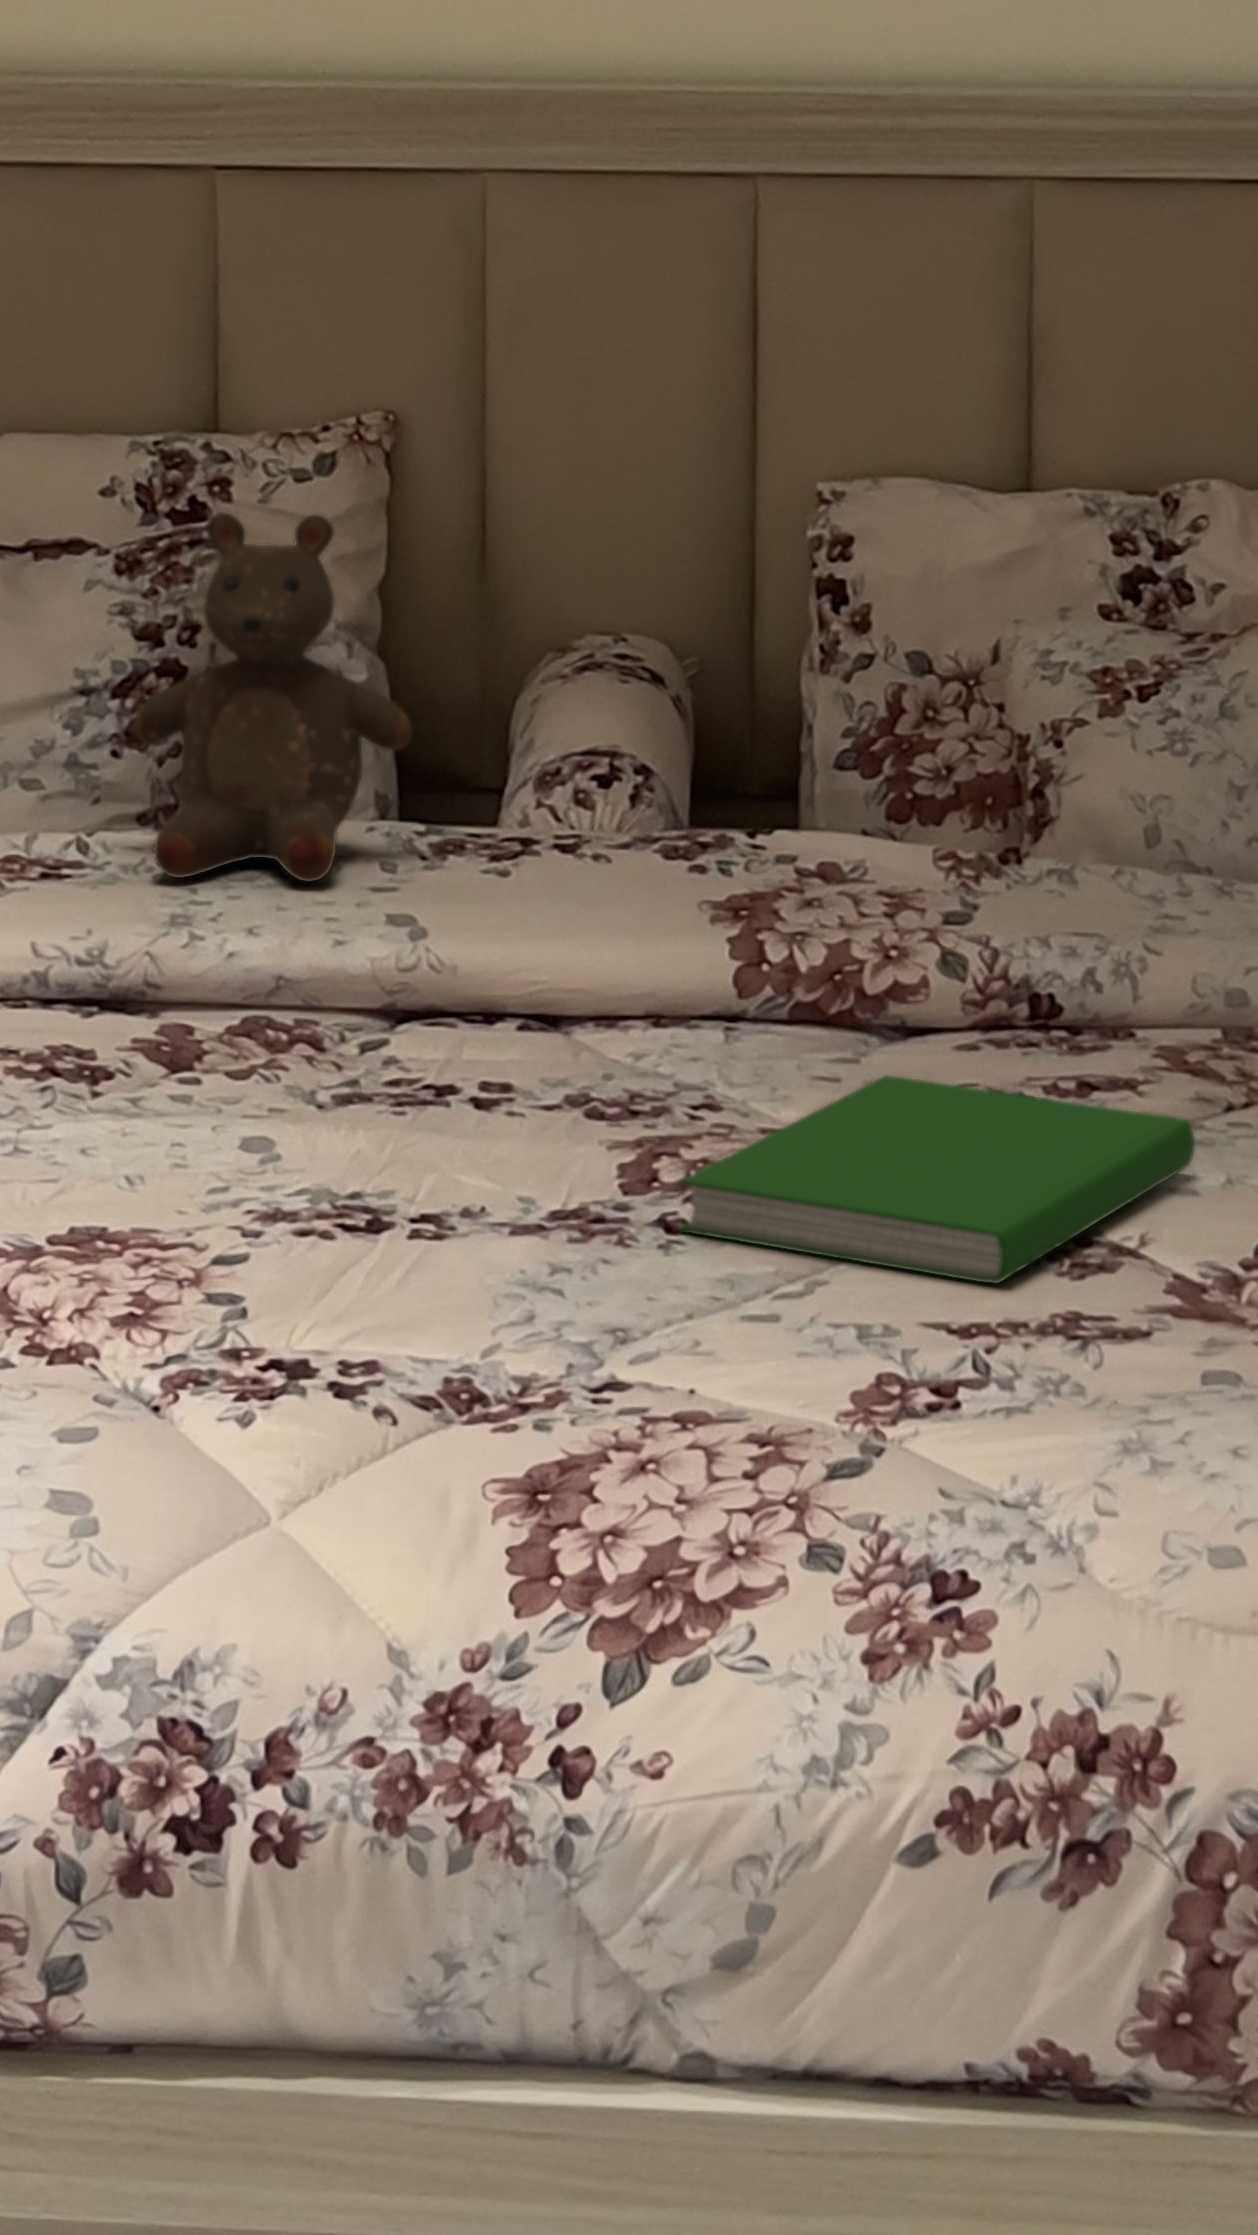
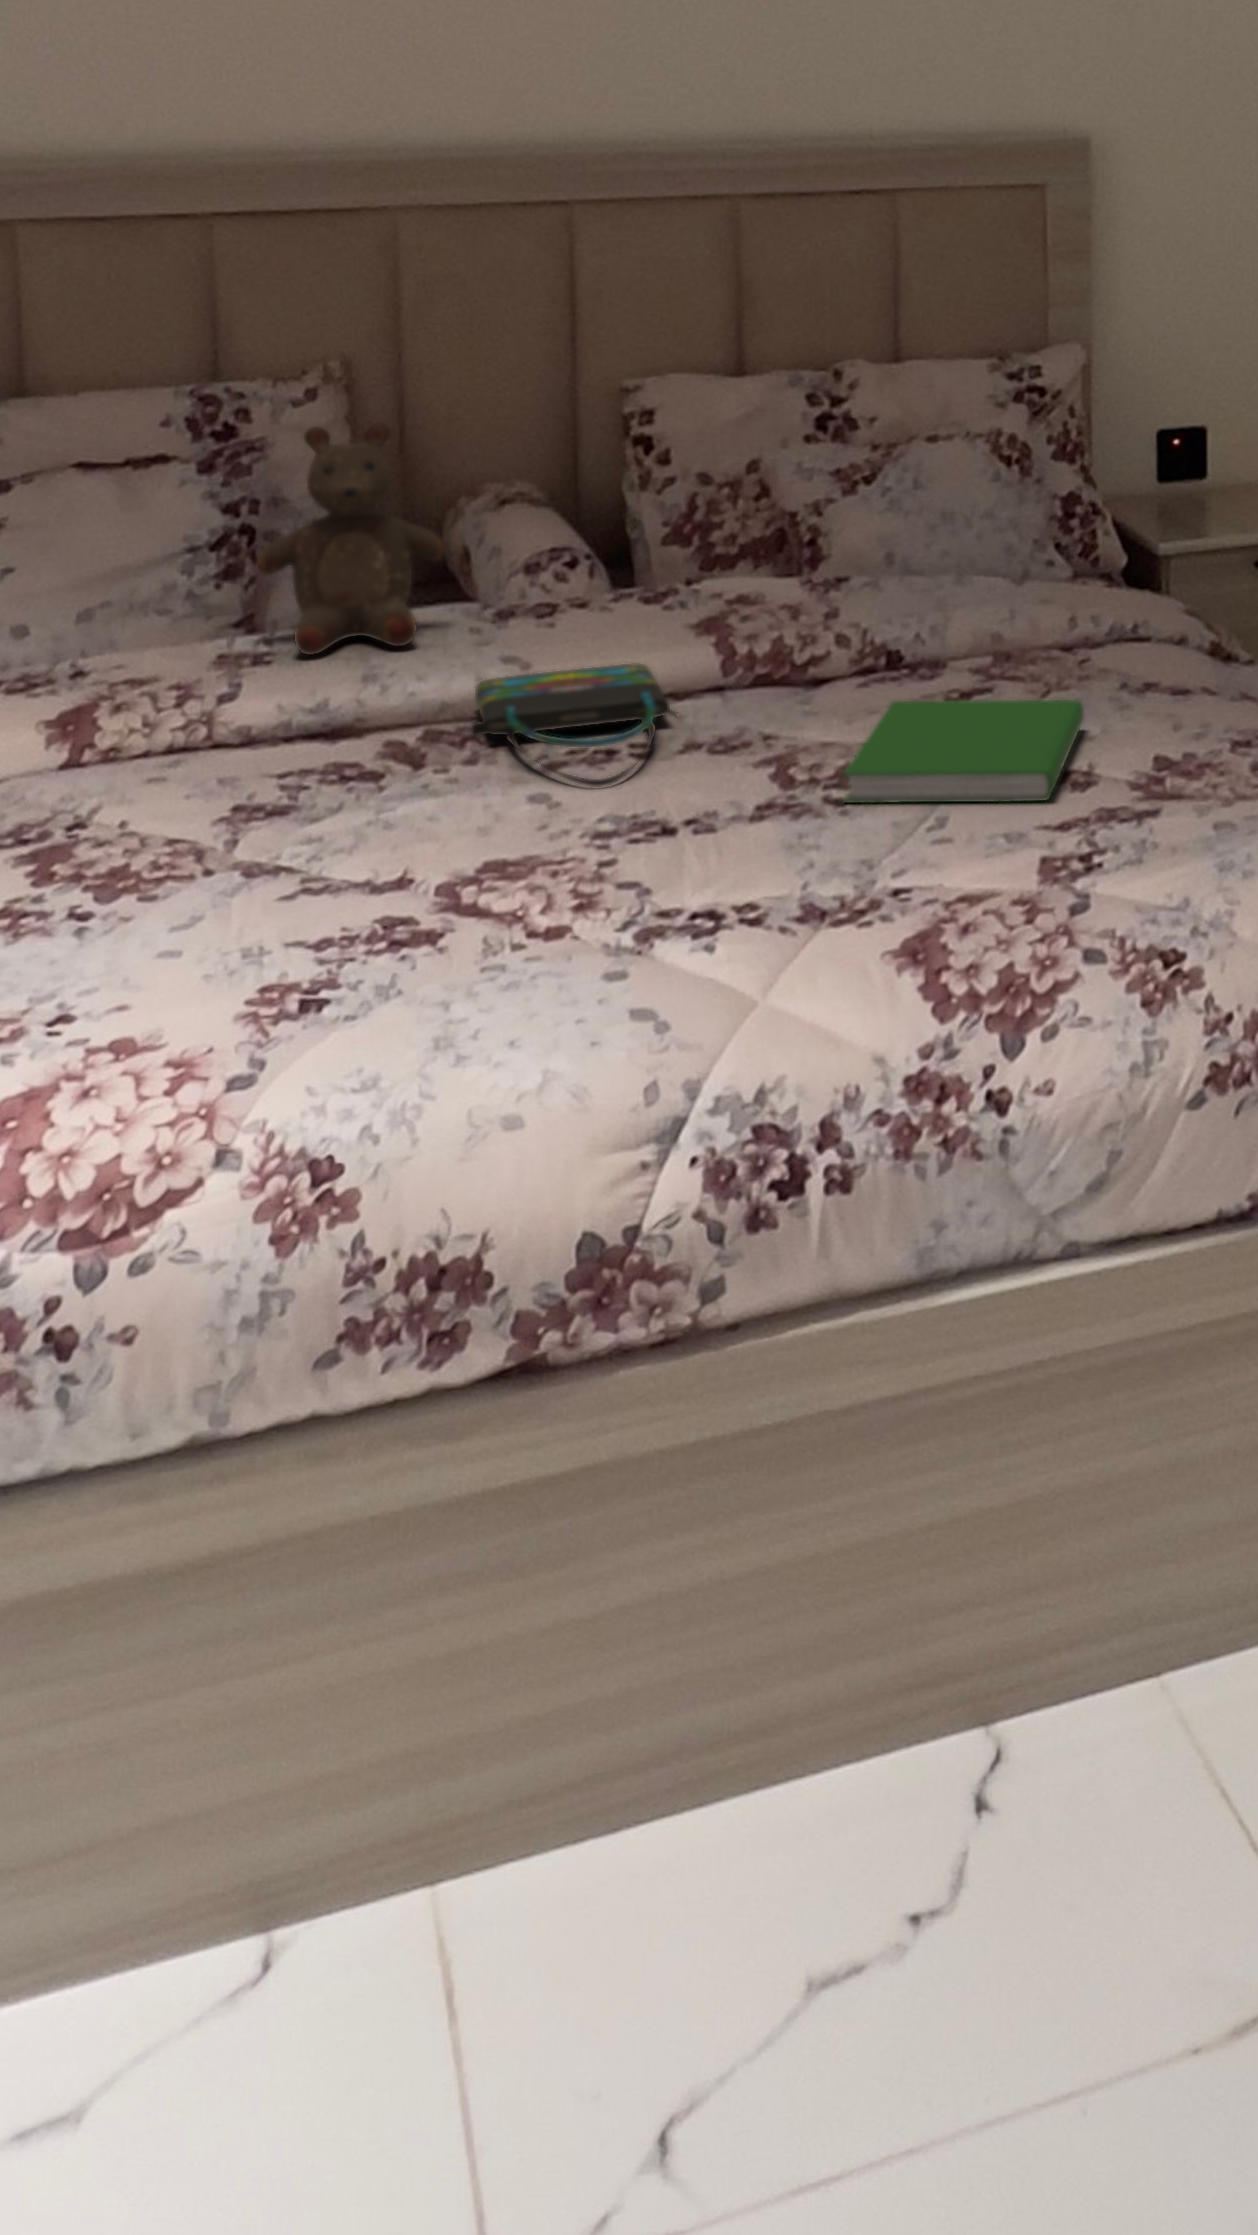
tote bag: none [240,948,586,1144] -> present [471,664,676,787]

